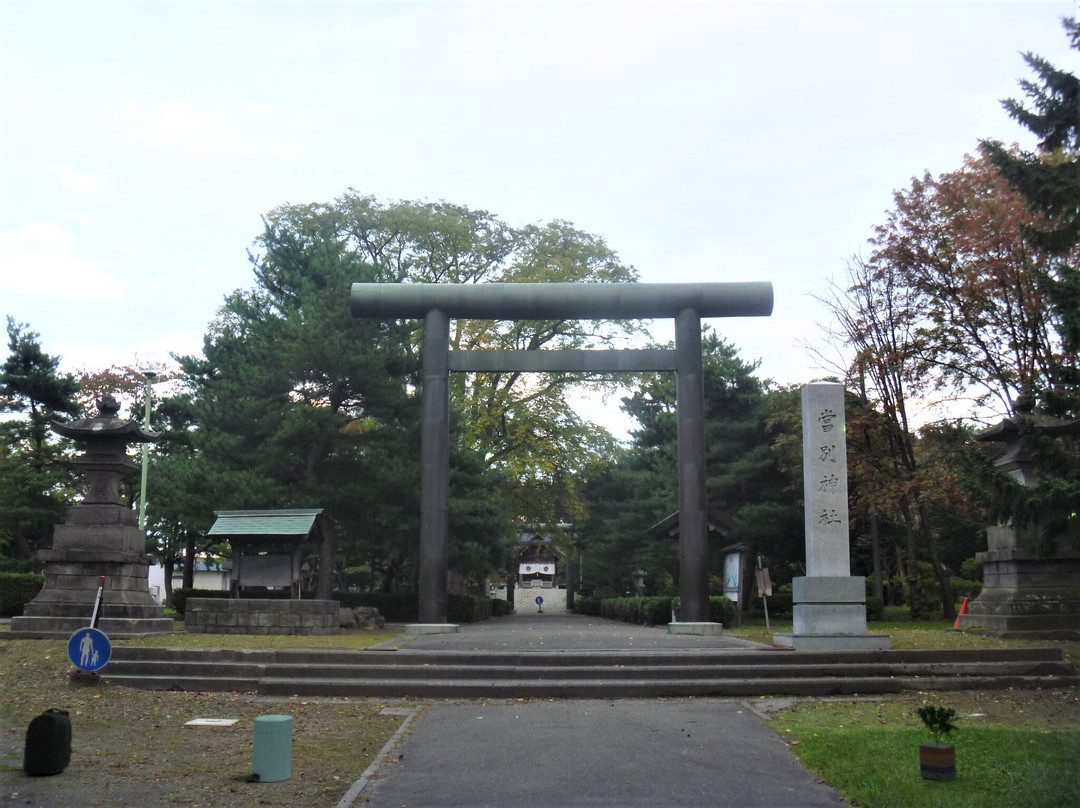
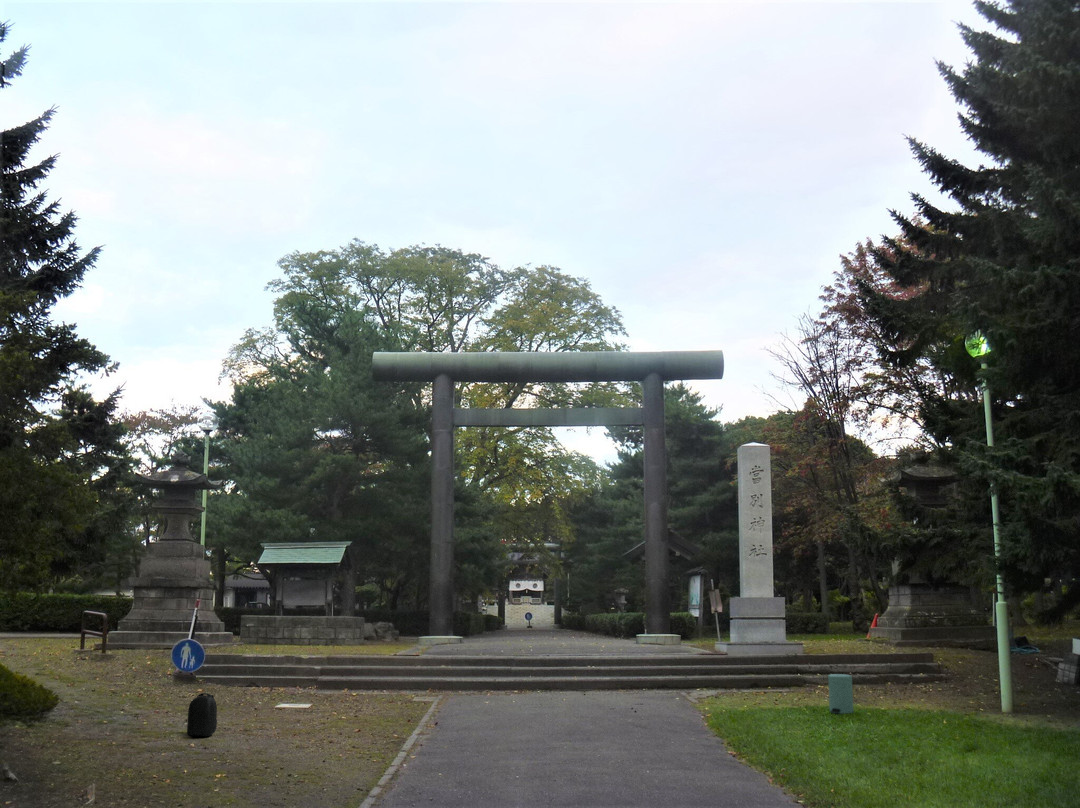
potted tree: present [916,705,961,781] -> none [775,687,805,736]
trash can: present [246,715,293,782] -> present [828,674,853,714]

